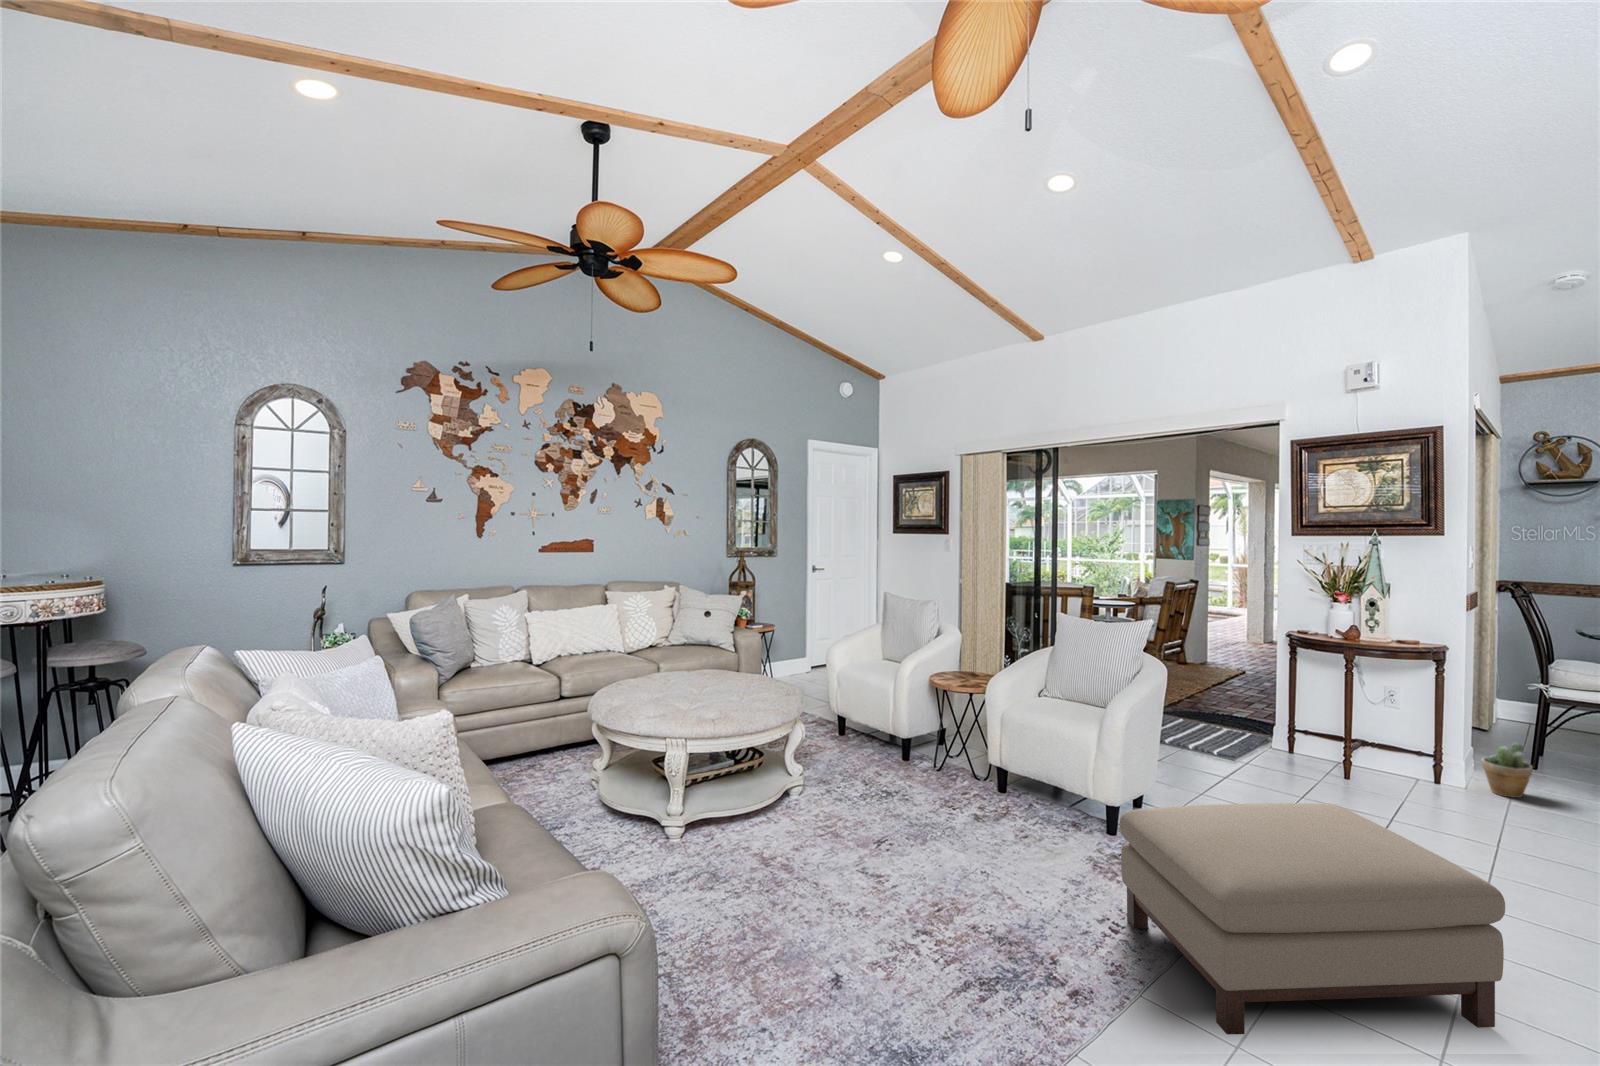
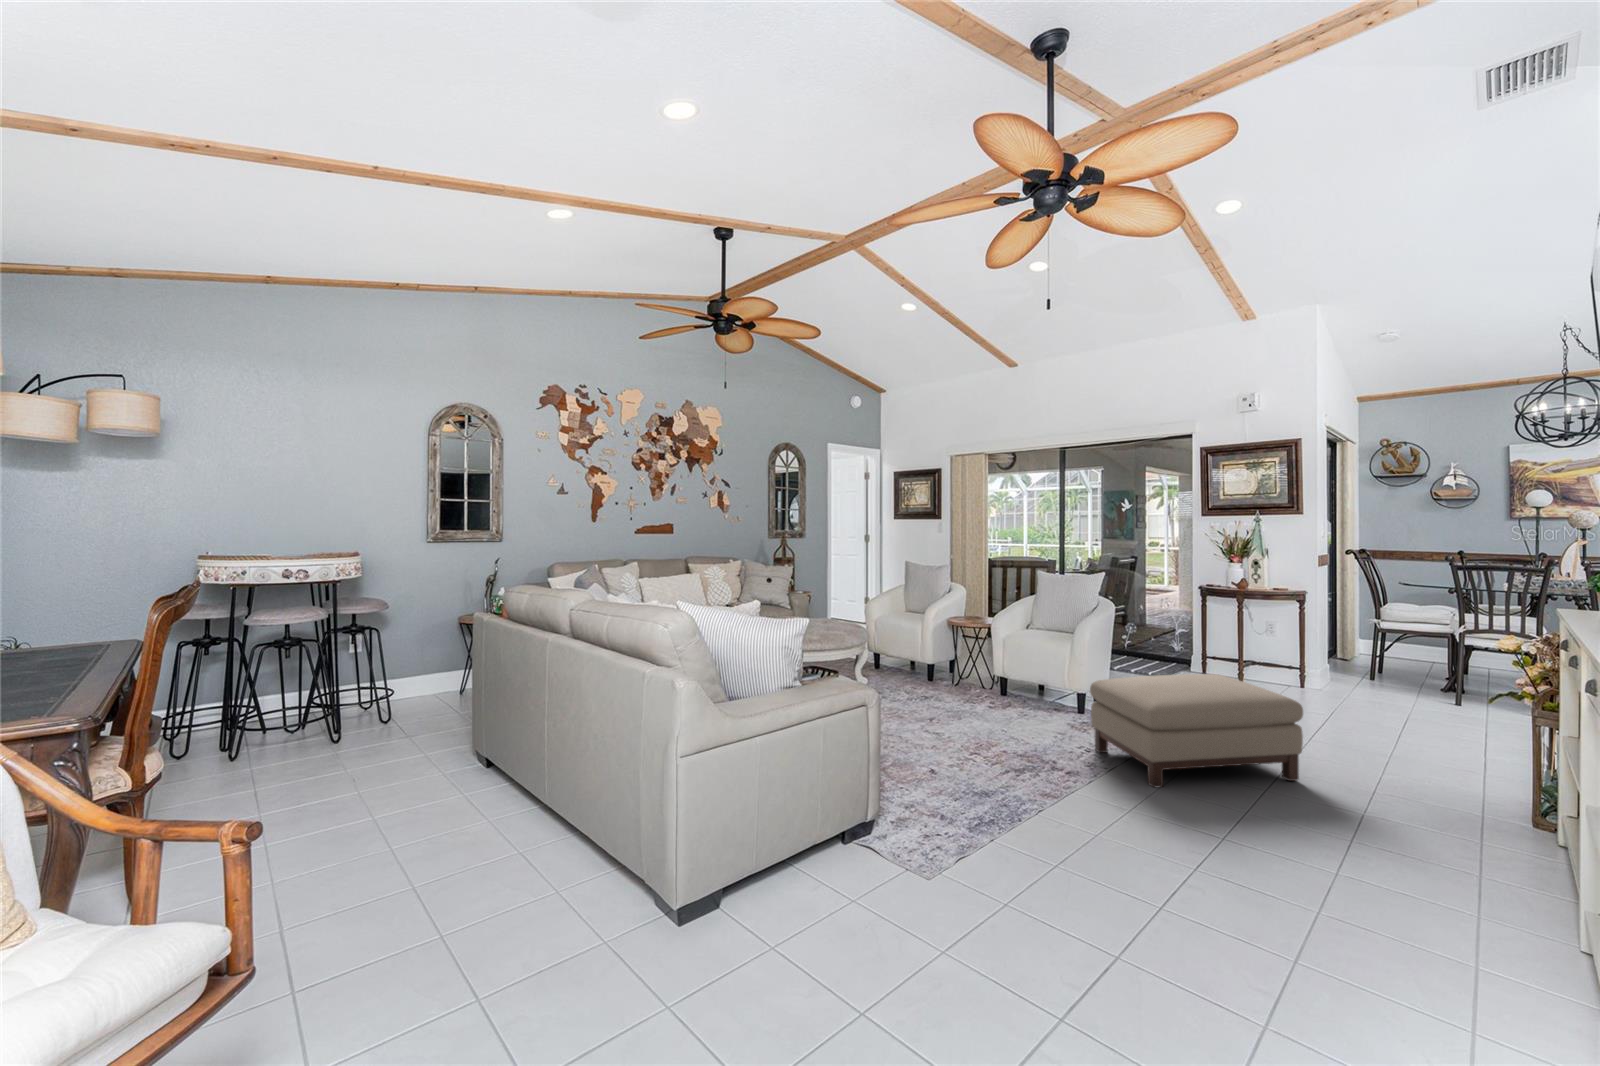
potted plant: present [1481,743,1533,798] -> none [1327,656,1359,693]

